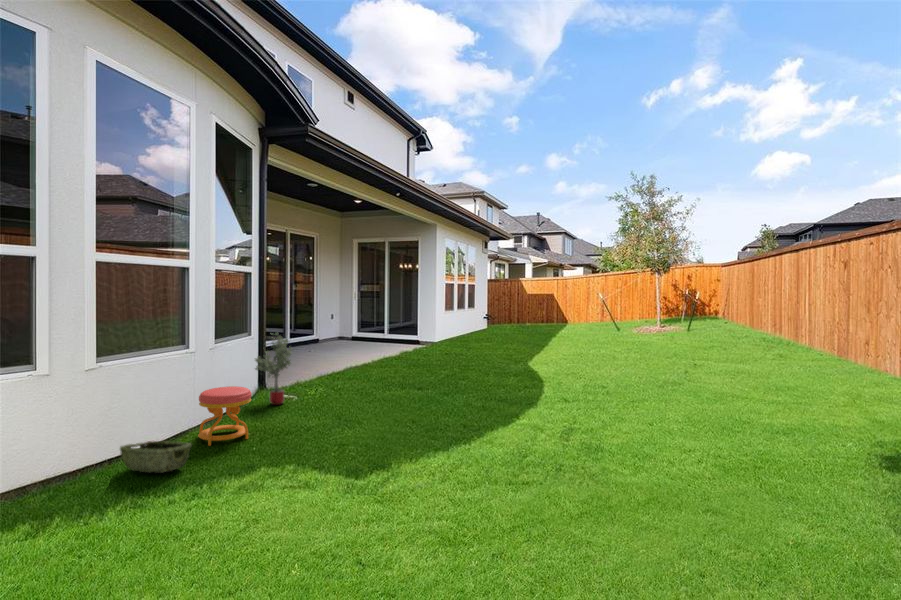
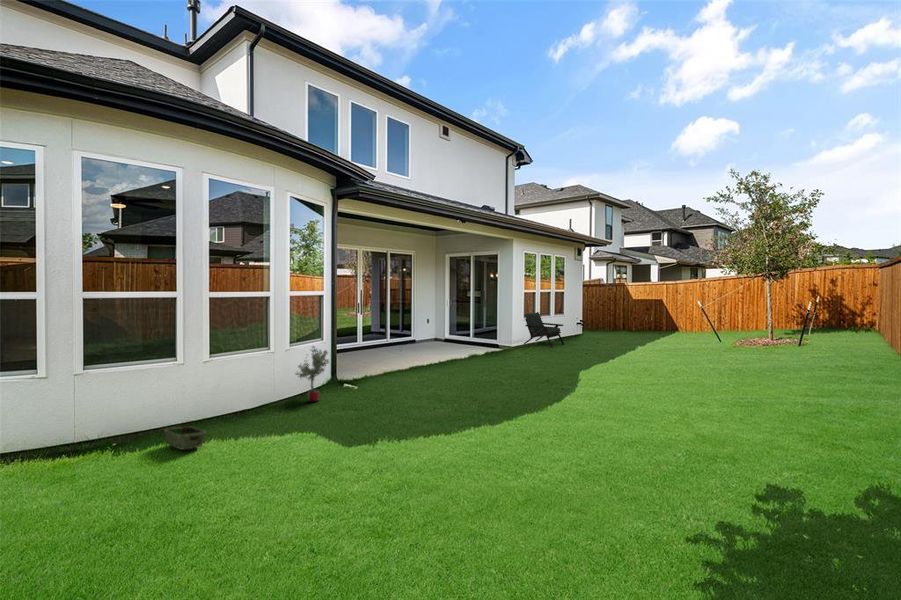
armchair: none [445,305,486,341] -> present [524,312,564,348]
stool: present [198,386,252,446] -> none [231,390,268,432]

